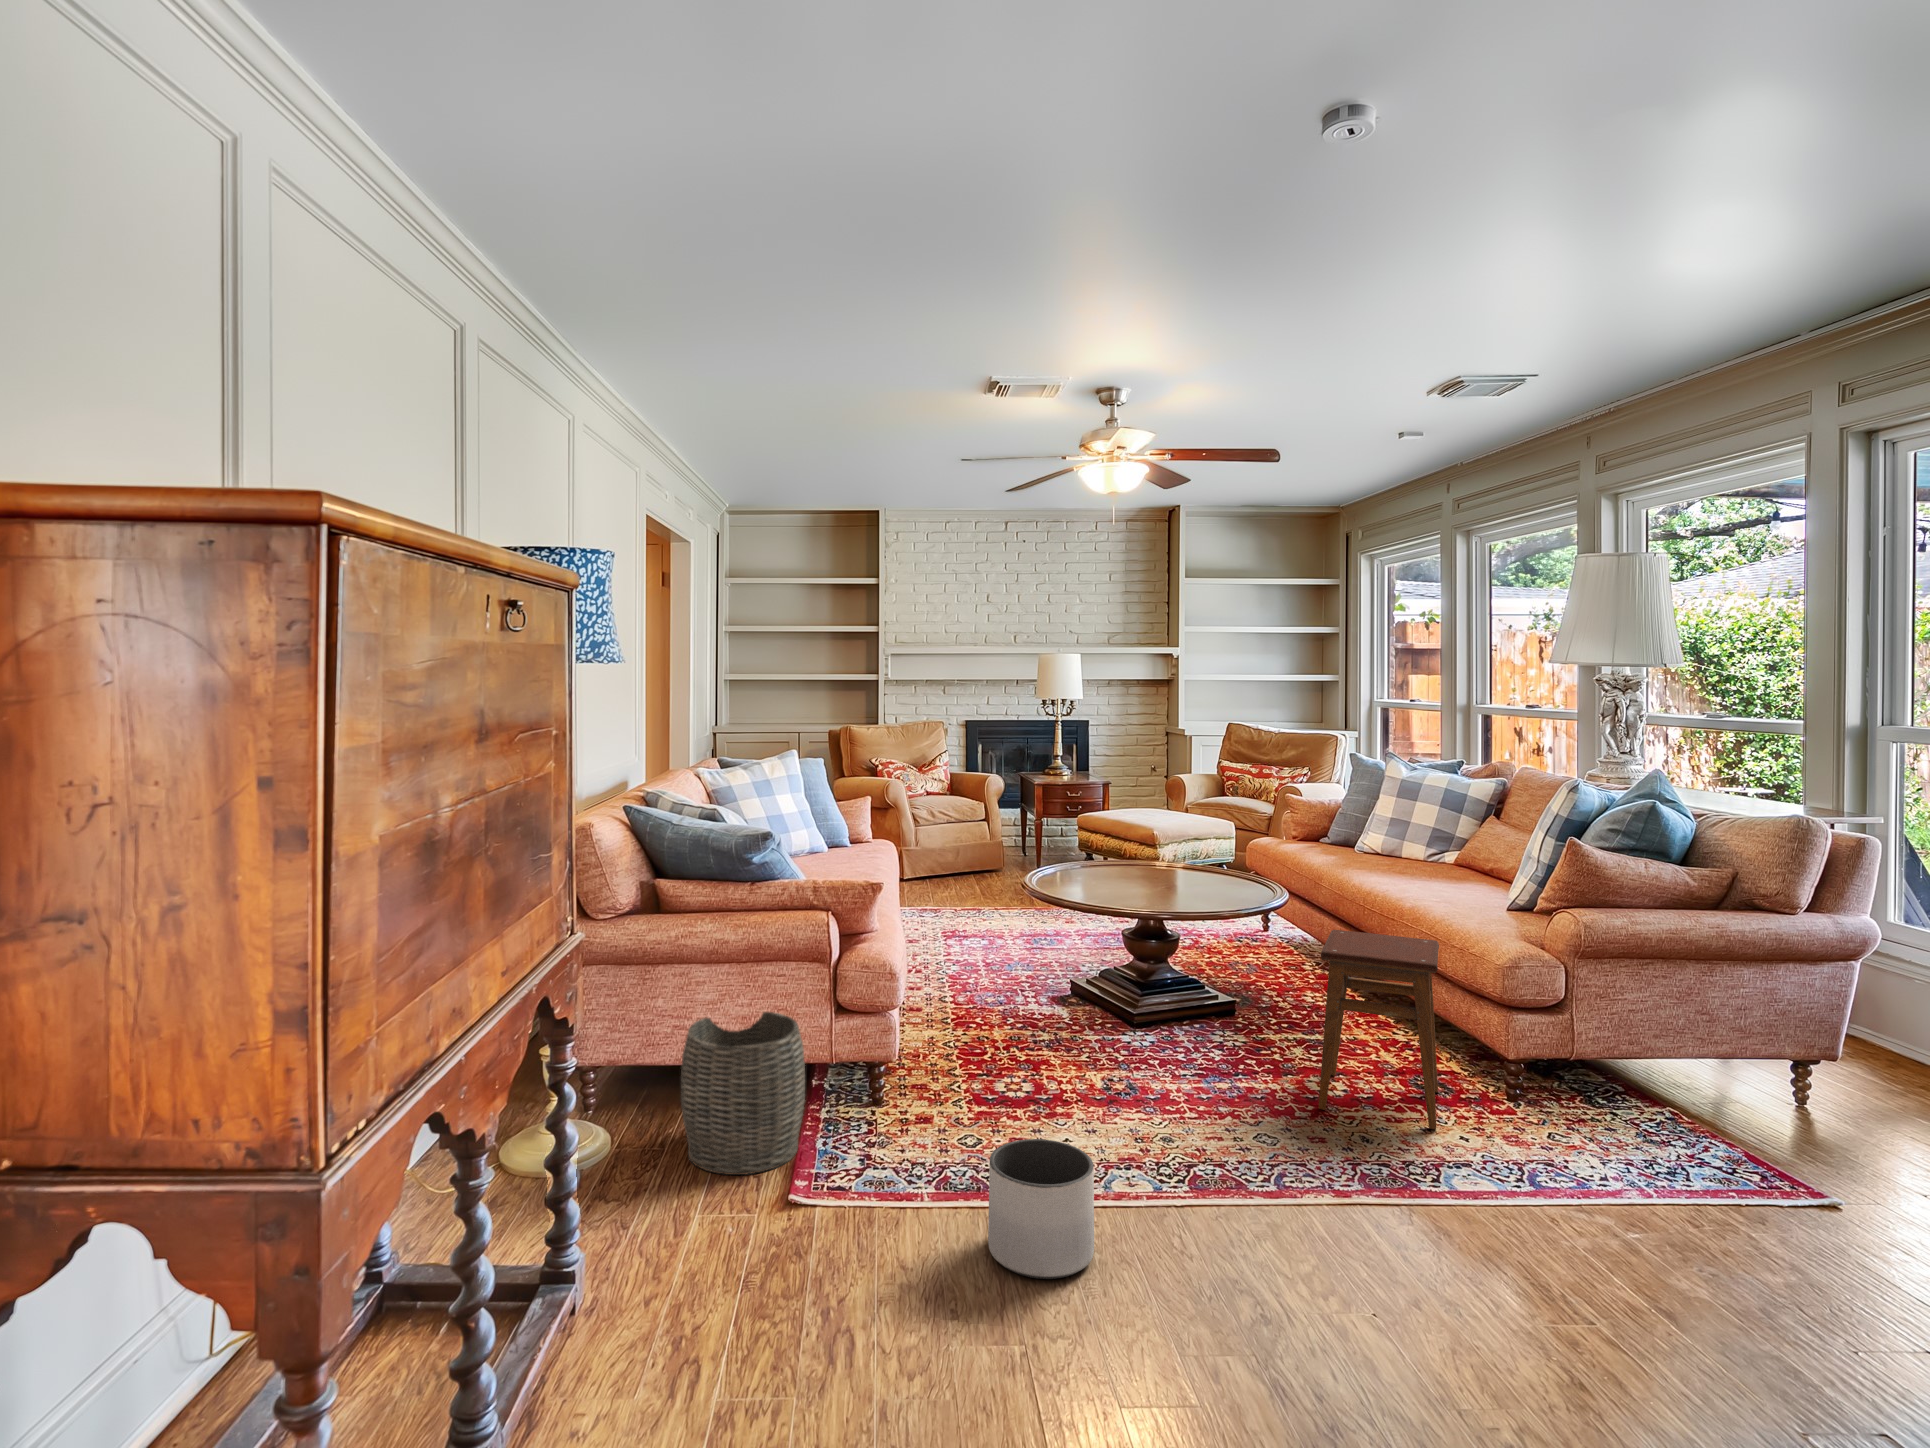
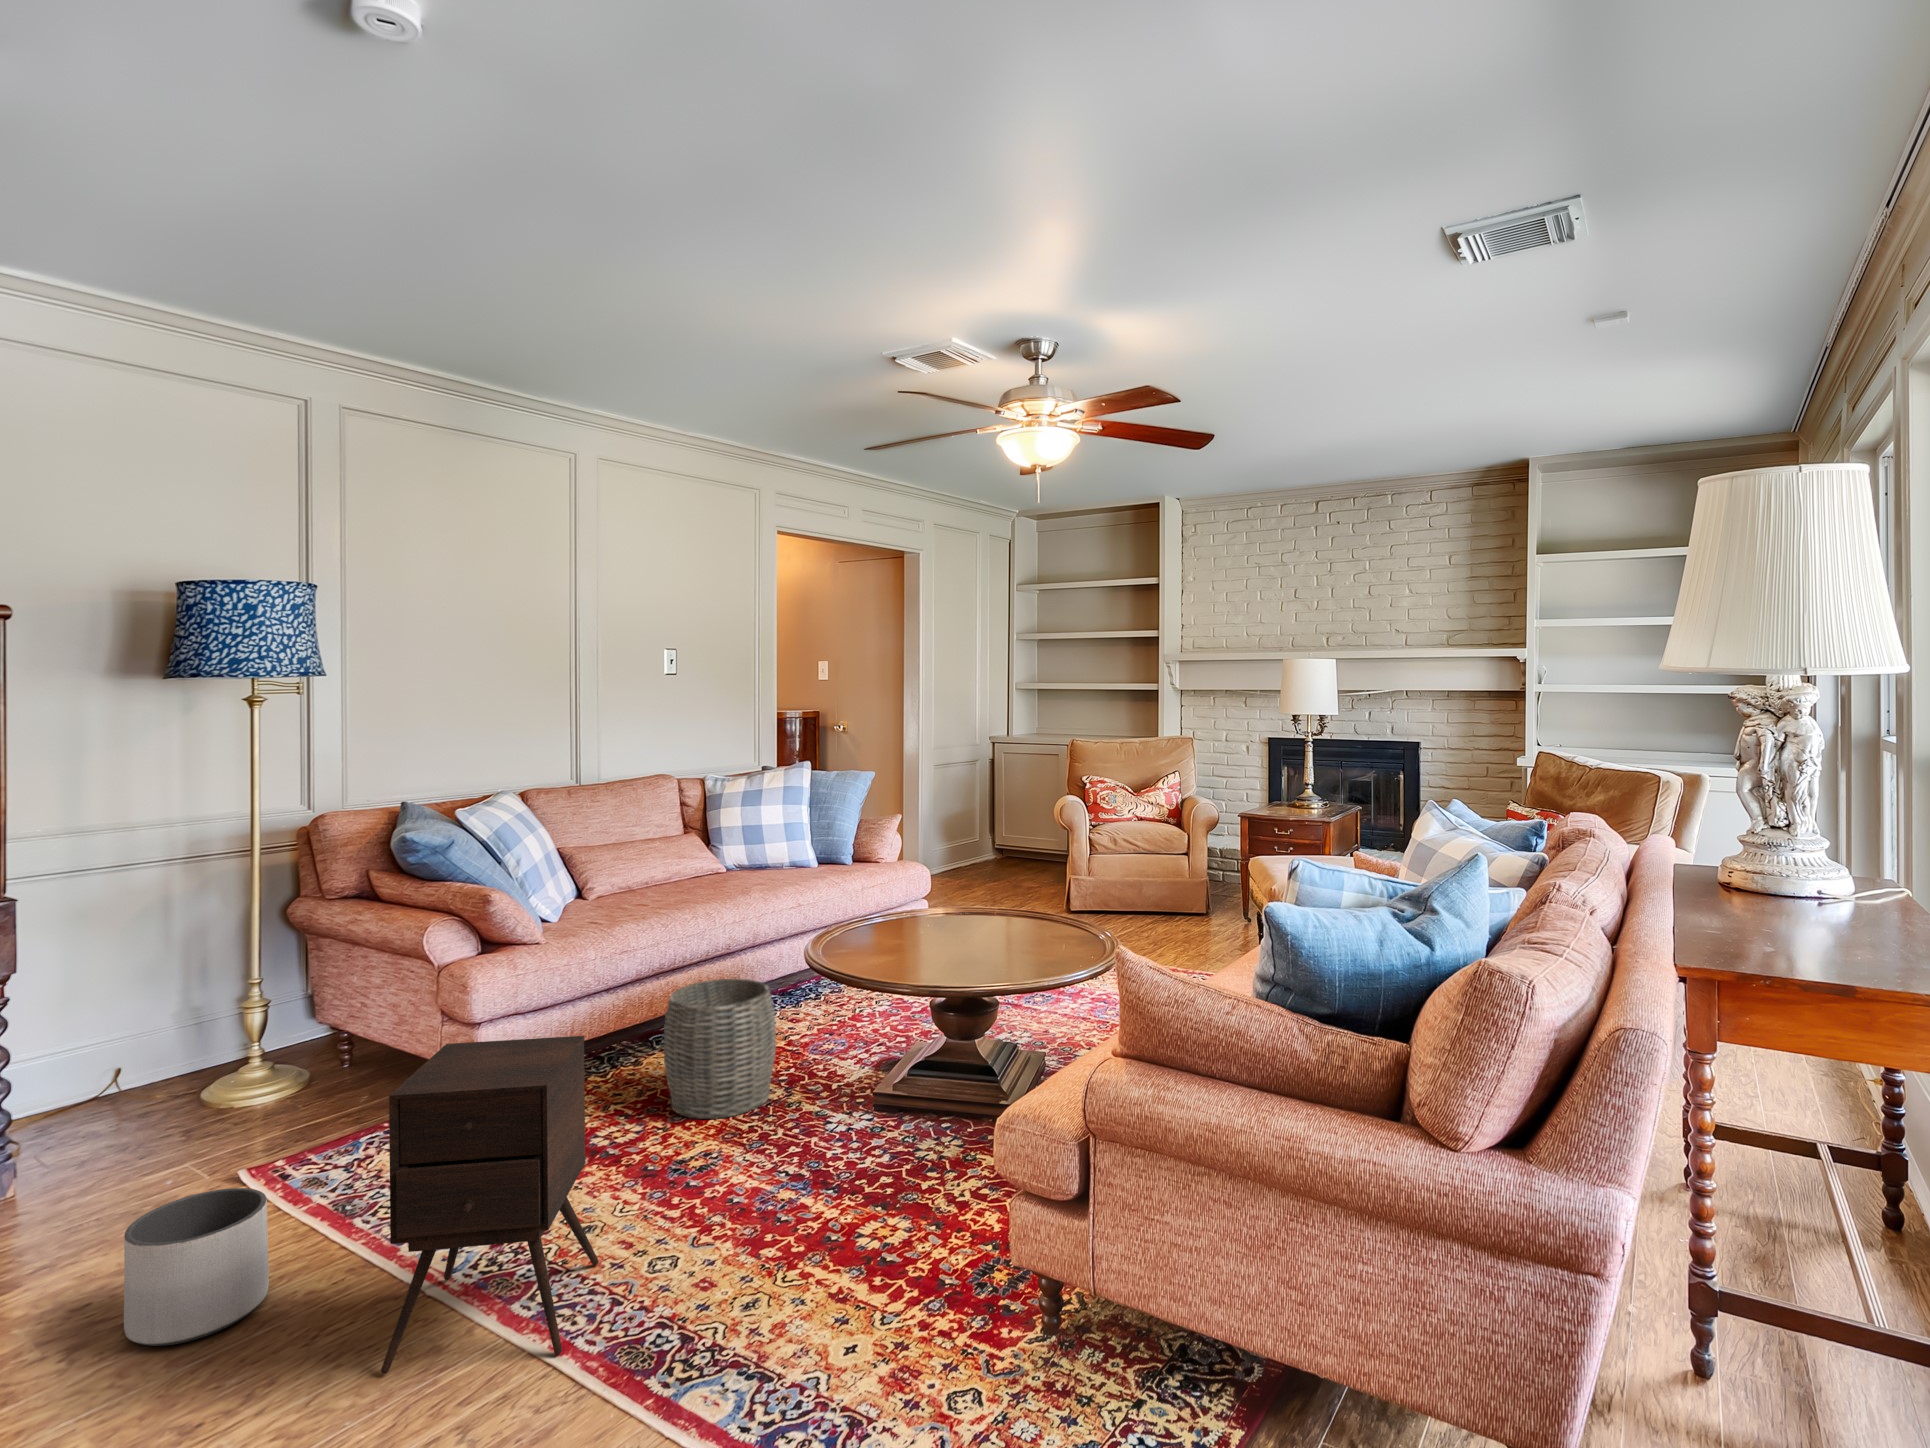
stool: present [1318,930,1439,1129] -> none [789,1035,982,1347]
side table: none [1144,957,1322,1226] -> present [381,1036,599,1374]
woven basket: present [681,1012,805,1175] -> present [664,979,776,1119]

